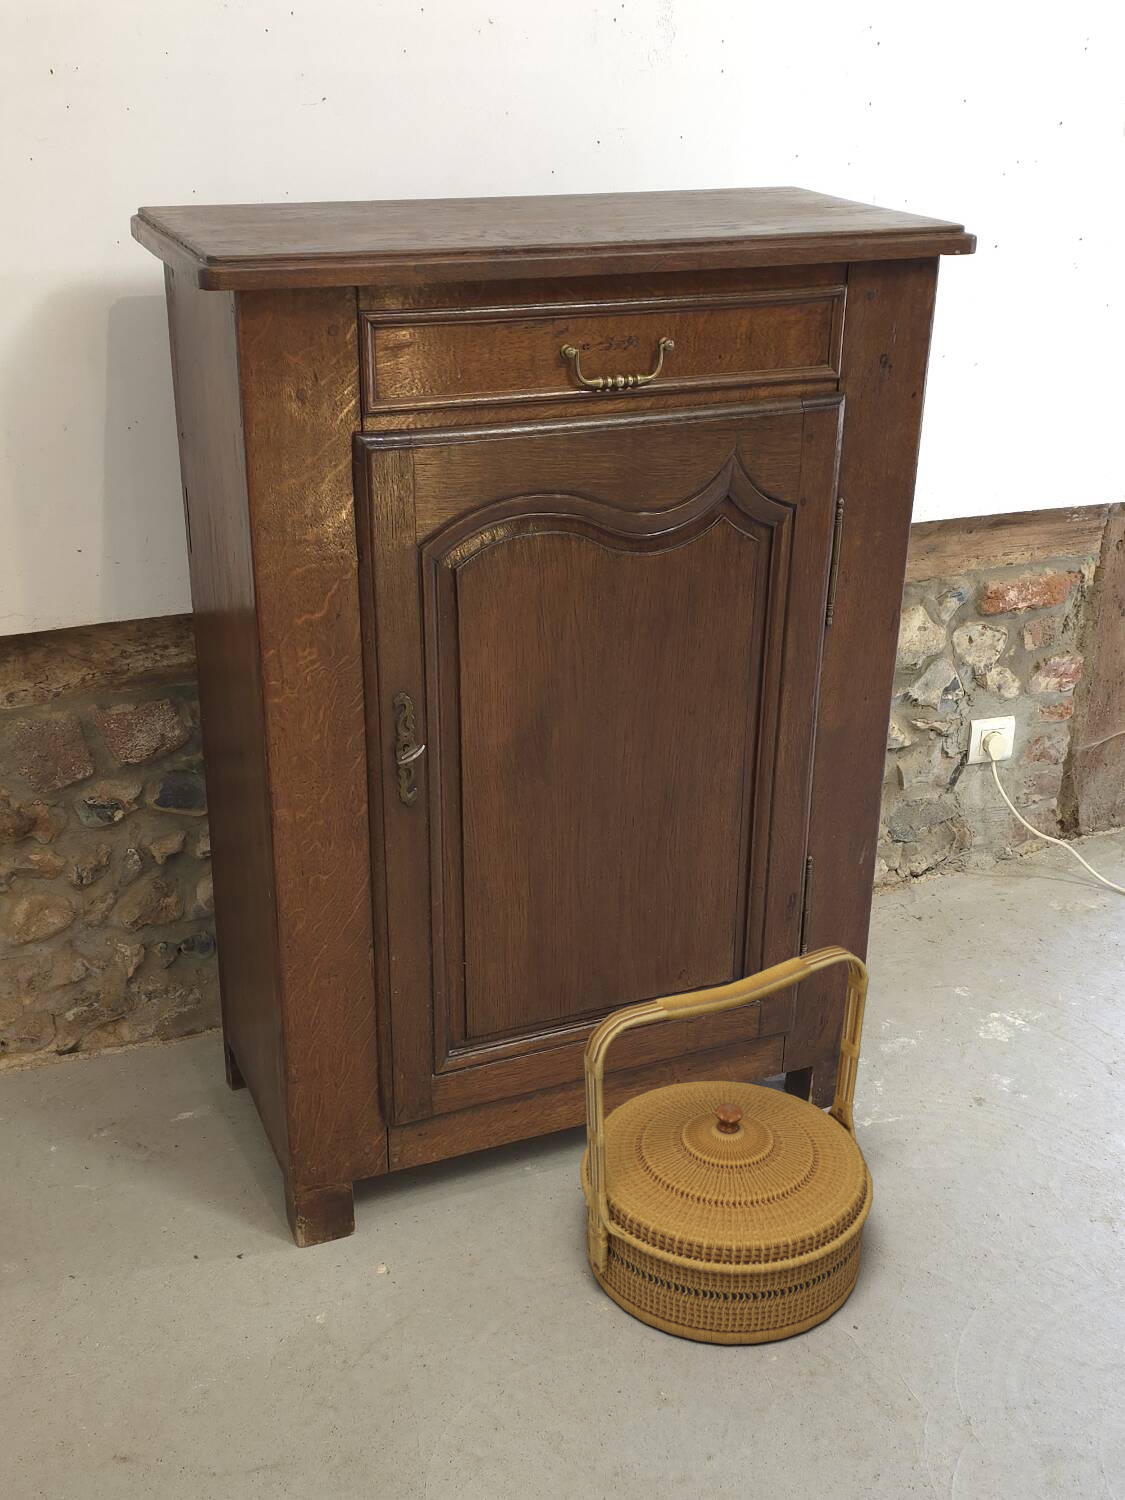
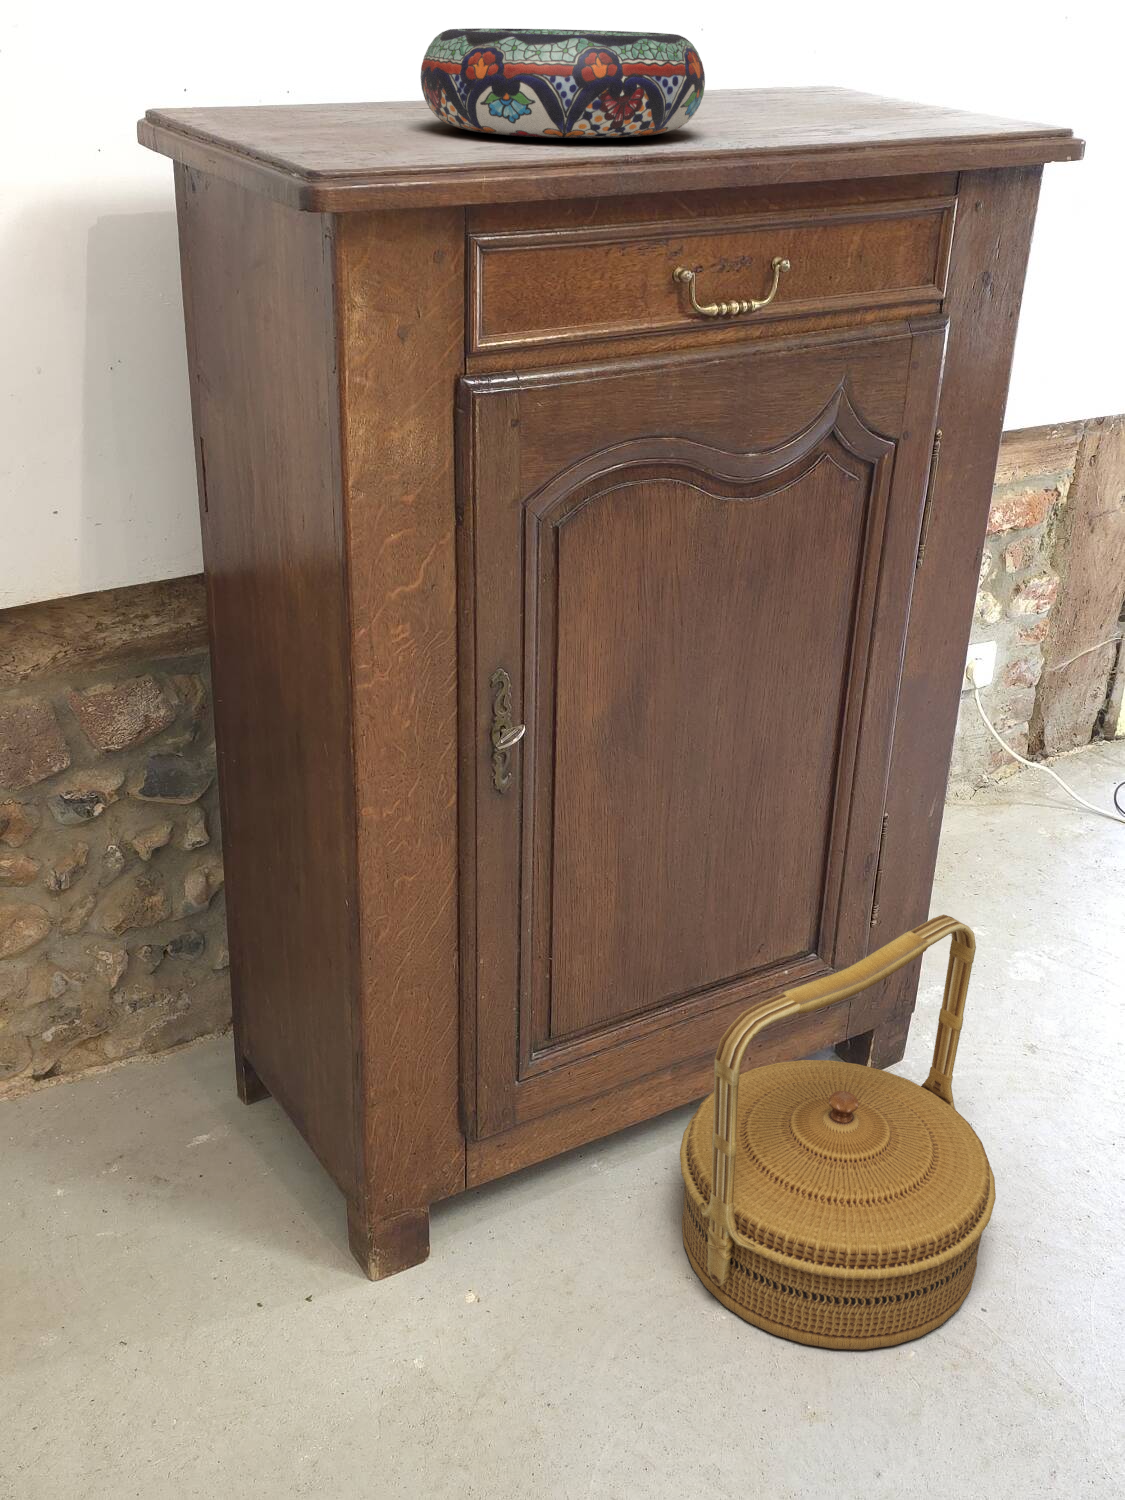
decorative bowl: none [356,144,601,233] -> present [421,28,705,138]

